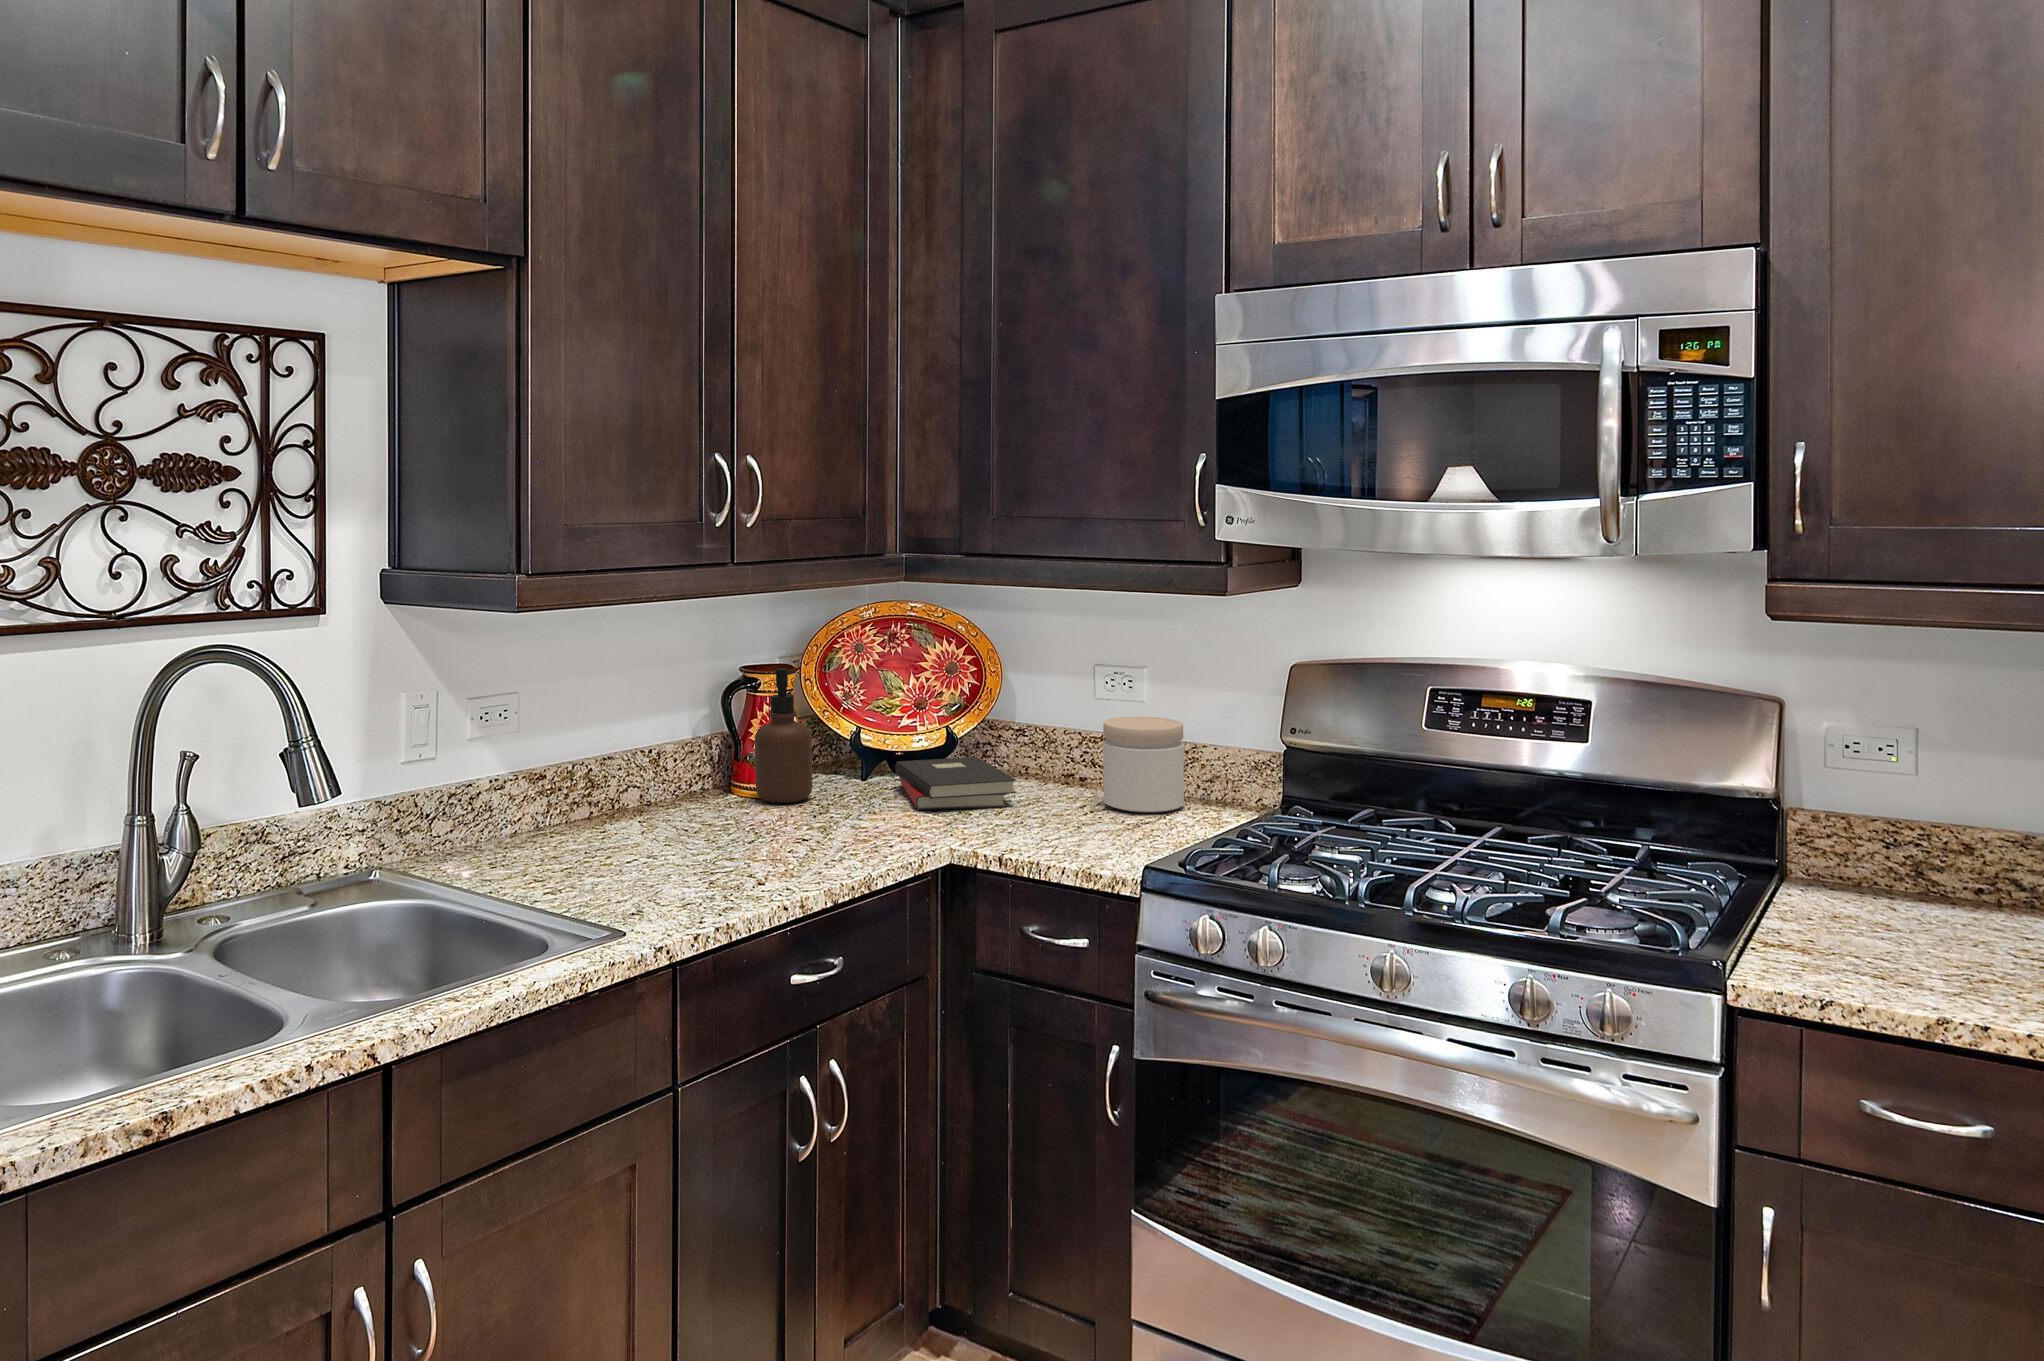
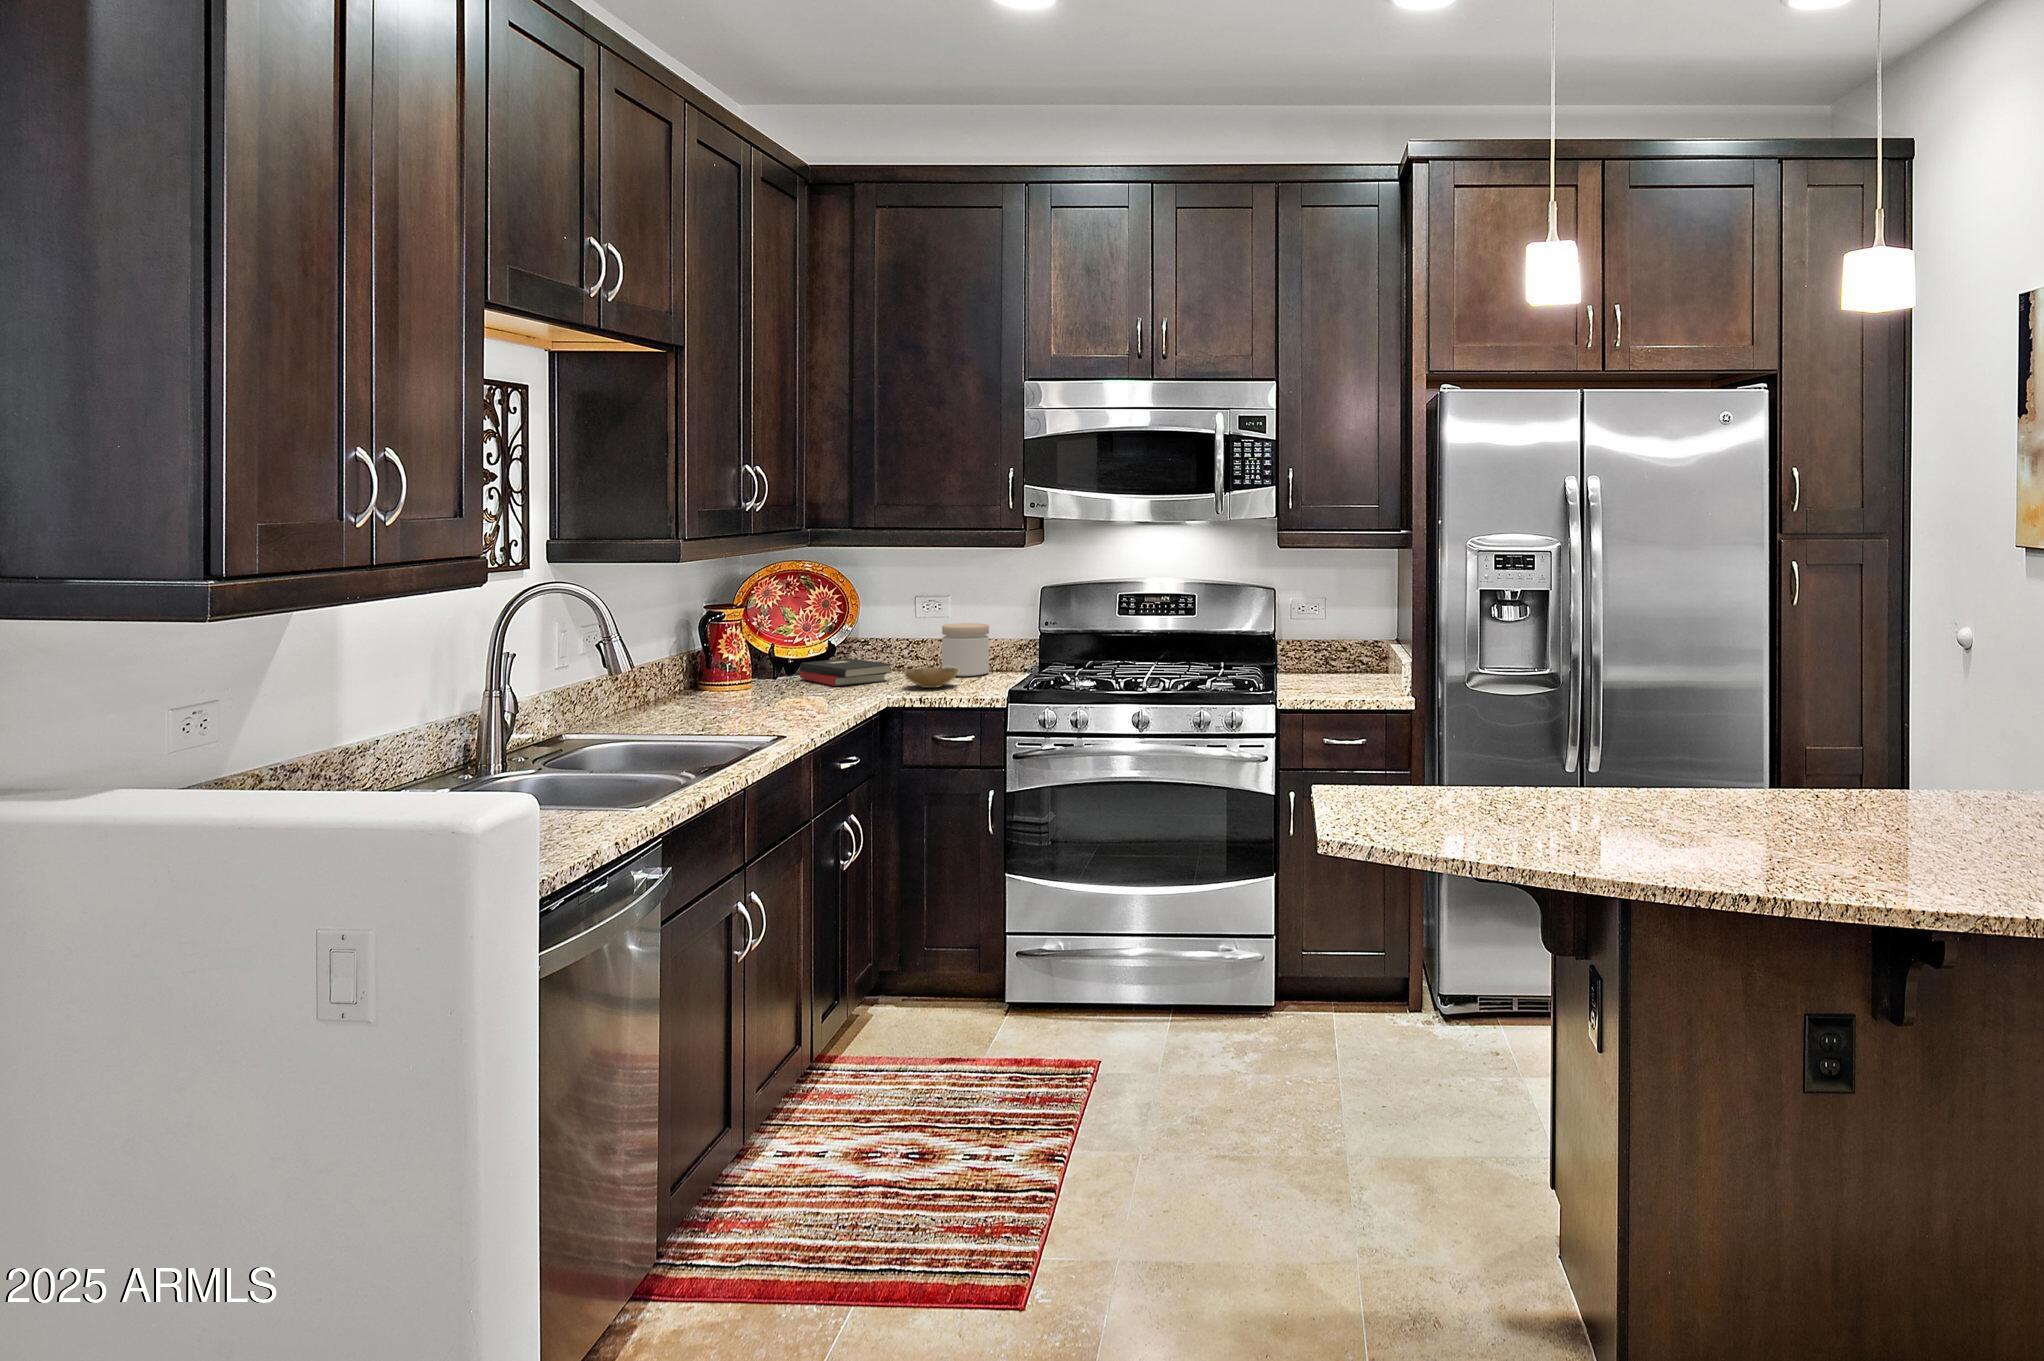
soap dispenser: present [755,668,812,803] -> none [713,603,754,692]
ceramic bowl: none [1003,796,1094,836] -> present [905,667,957,688]

